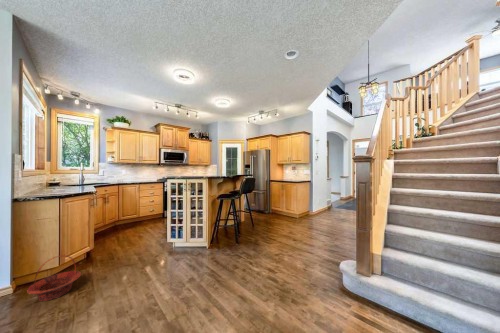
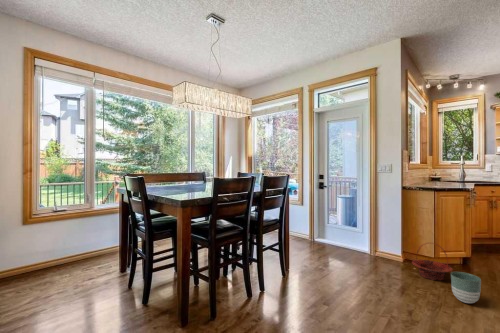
planter: none [83,271,112,305] -> present [451,272,481,303]

